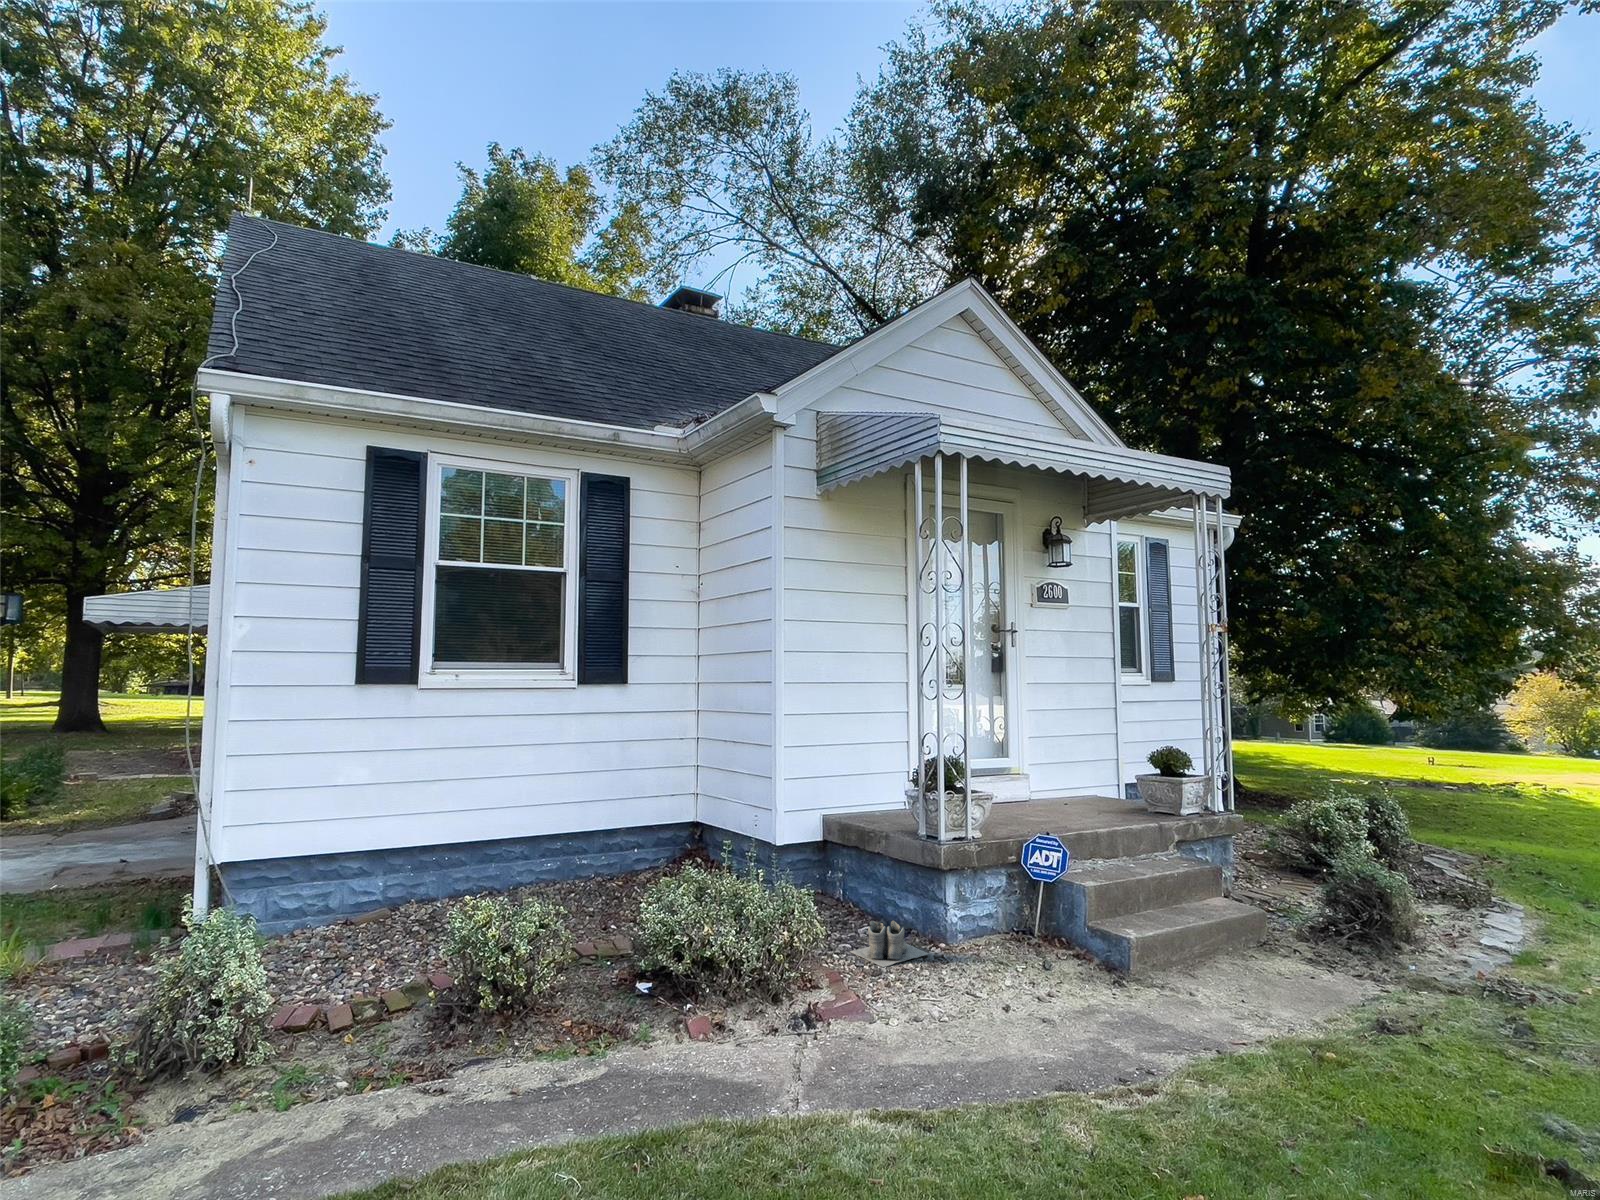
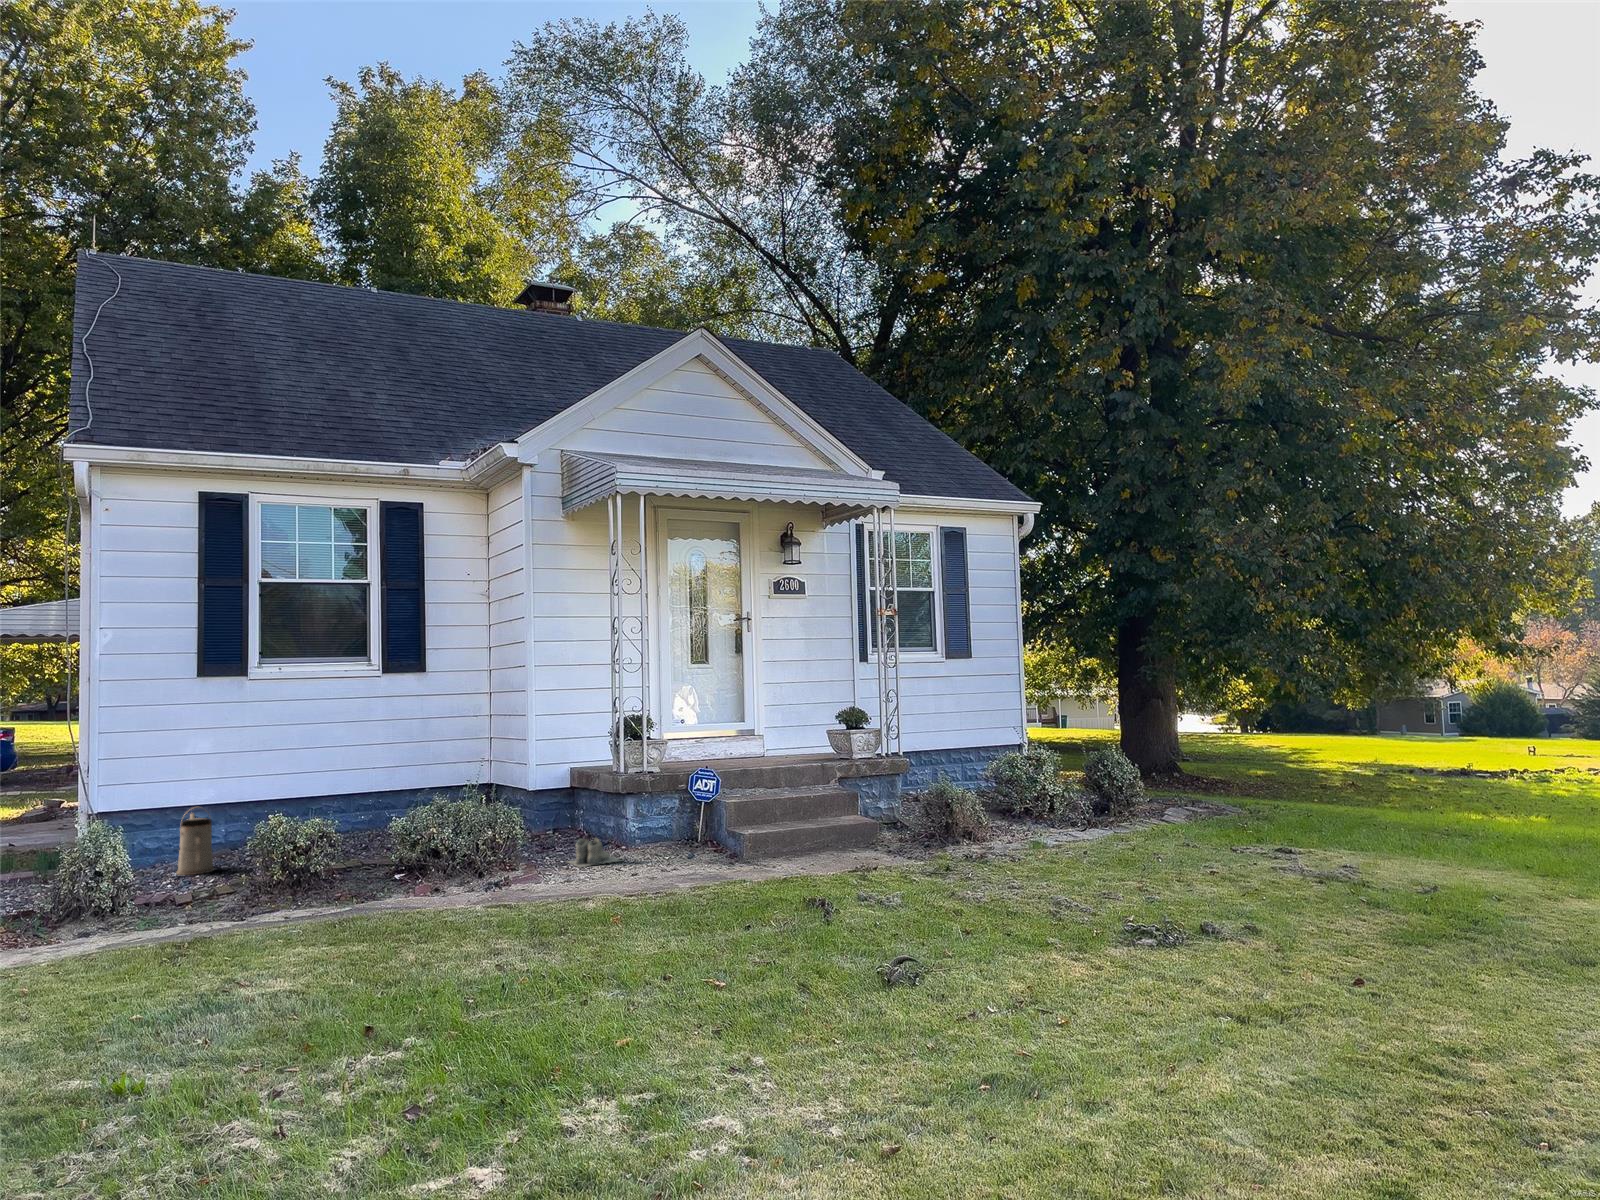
watering can: none [320,863,372,962] -> present [177,813,214,875]

